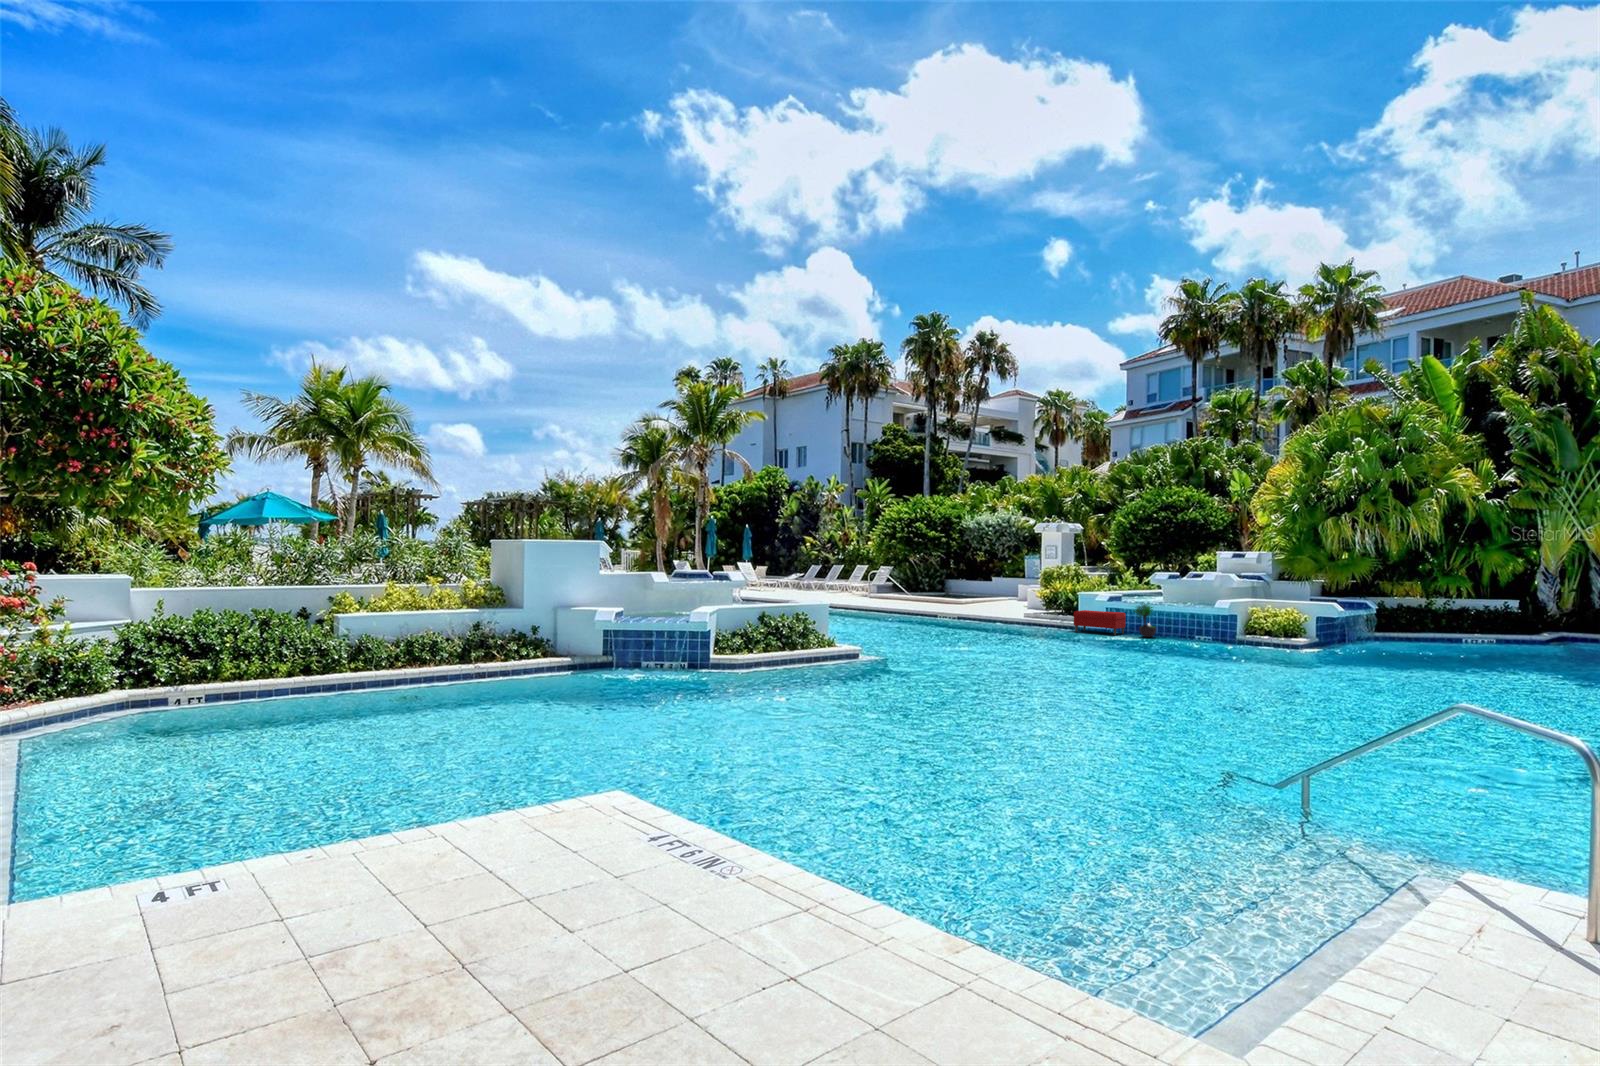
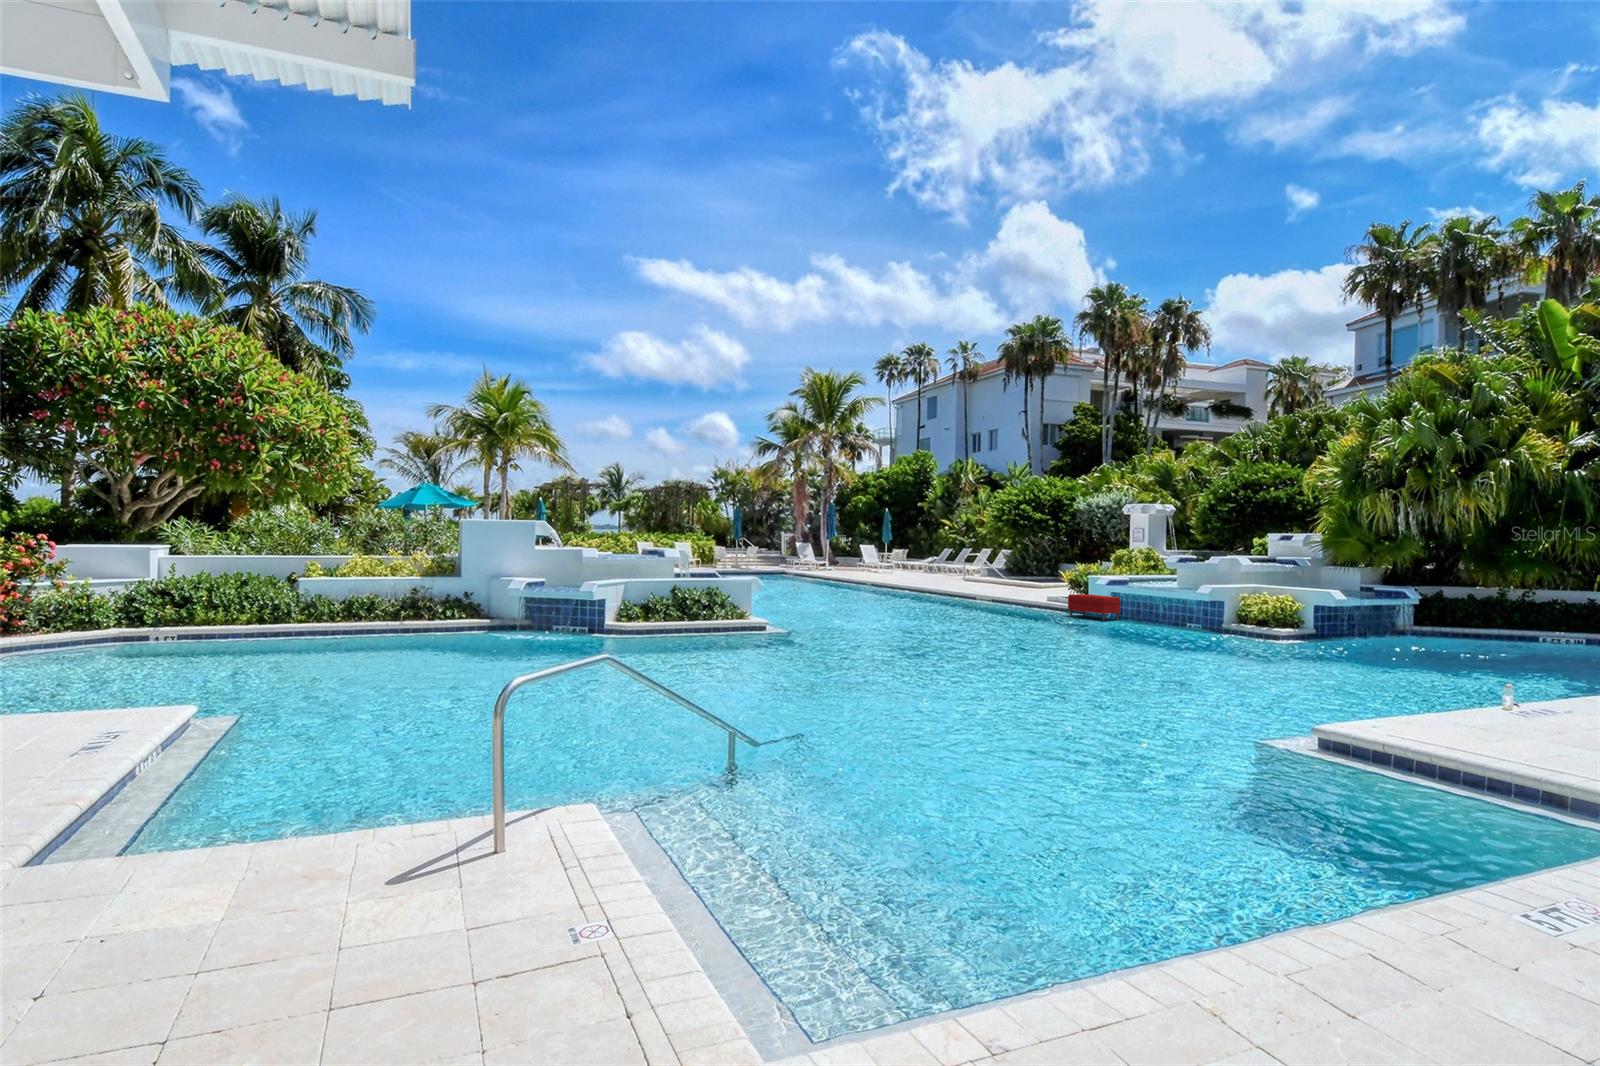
potted tree: present [1135,604,1156,638] -> none [1117,584,1145,624]

